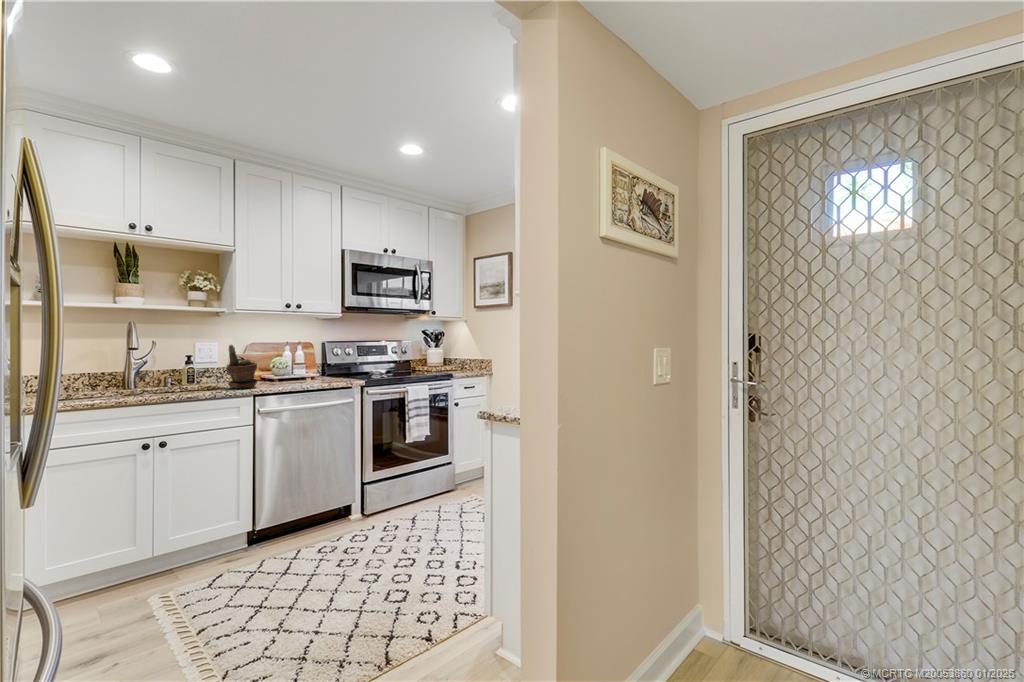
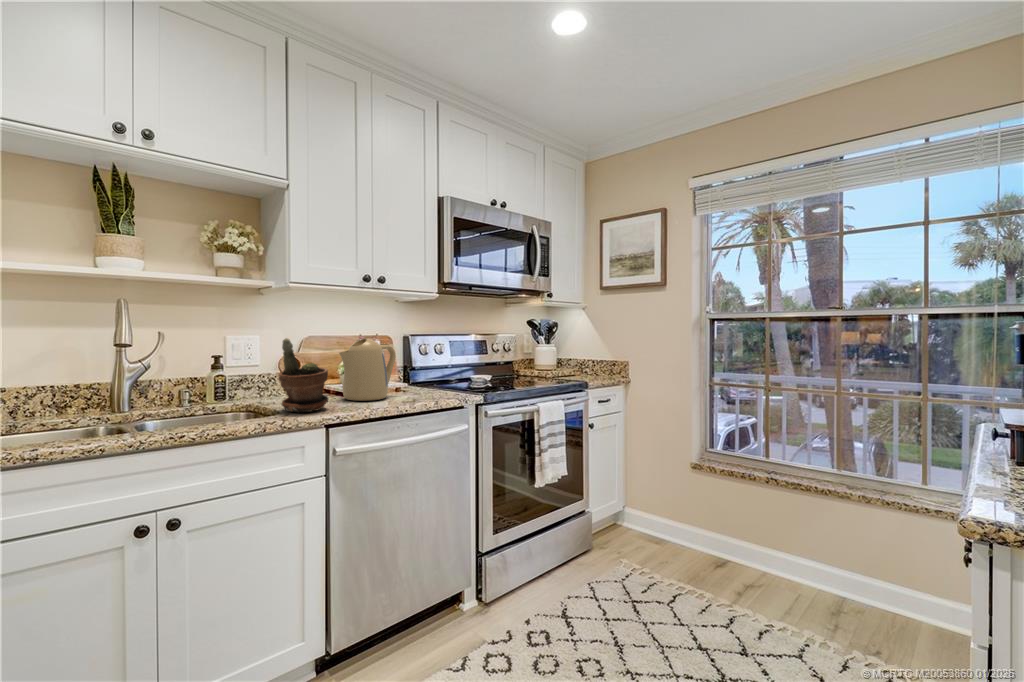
kettle: none [267,345,307,383] -> present [339,339,396,401]

